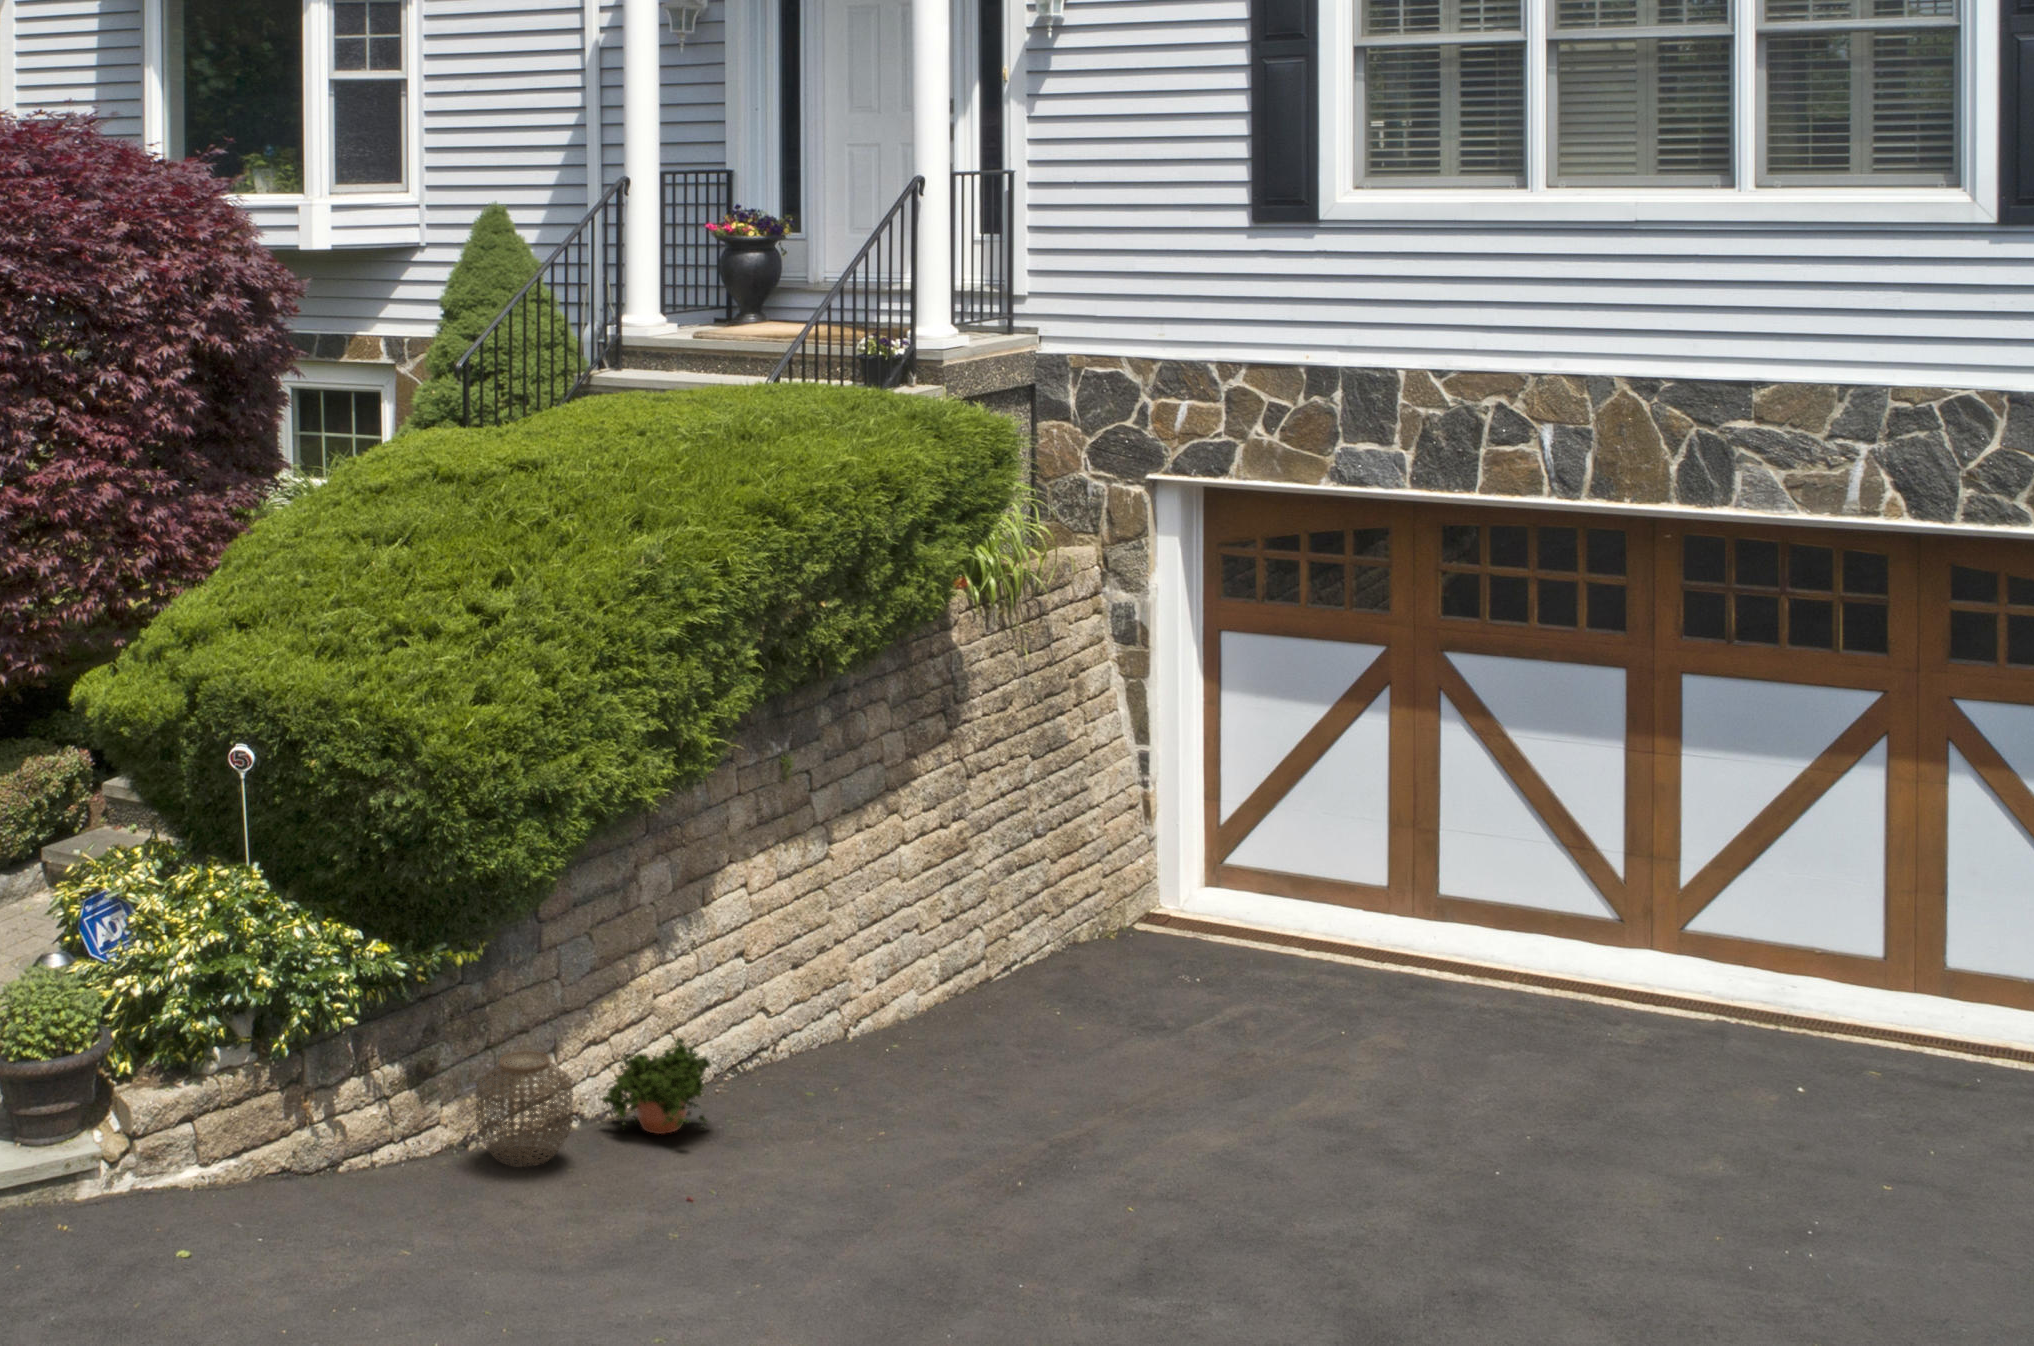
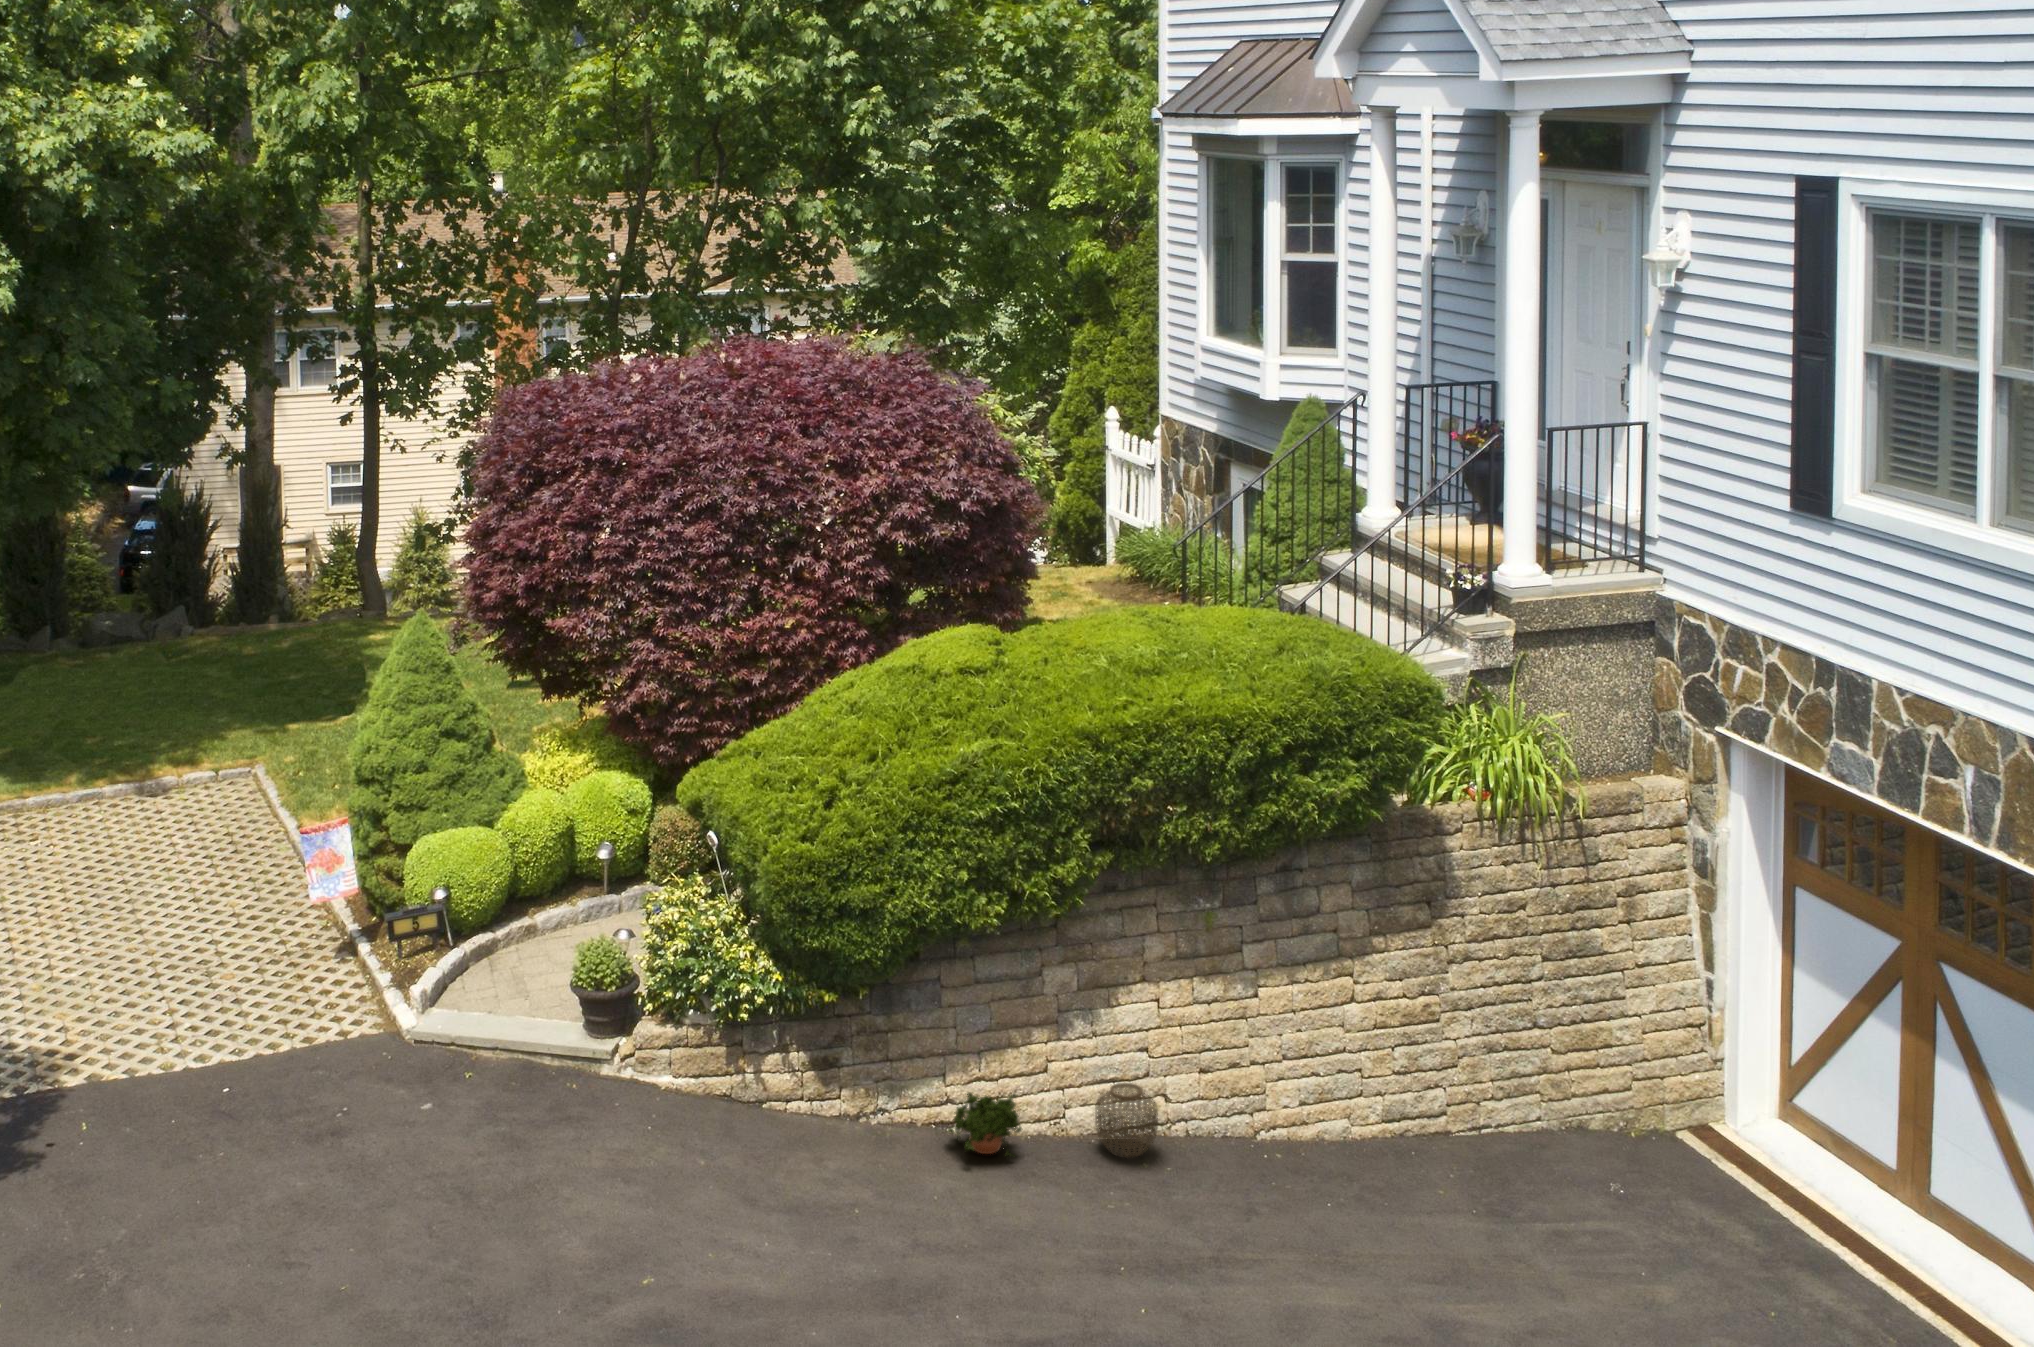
woven basket: present [476,1051,573,1167] -> present [1095,1083,1158,1157]

